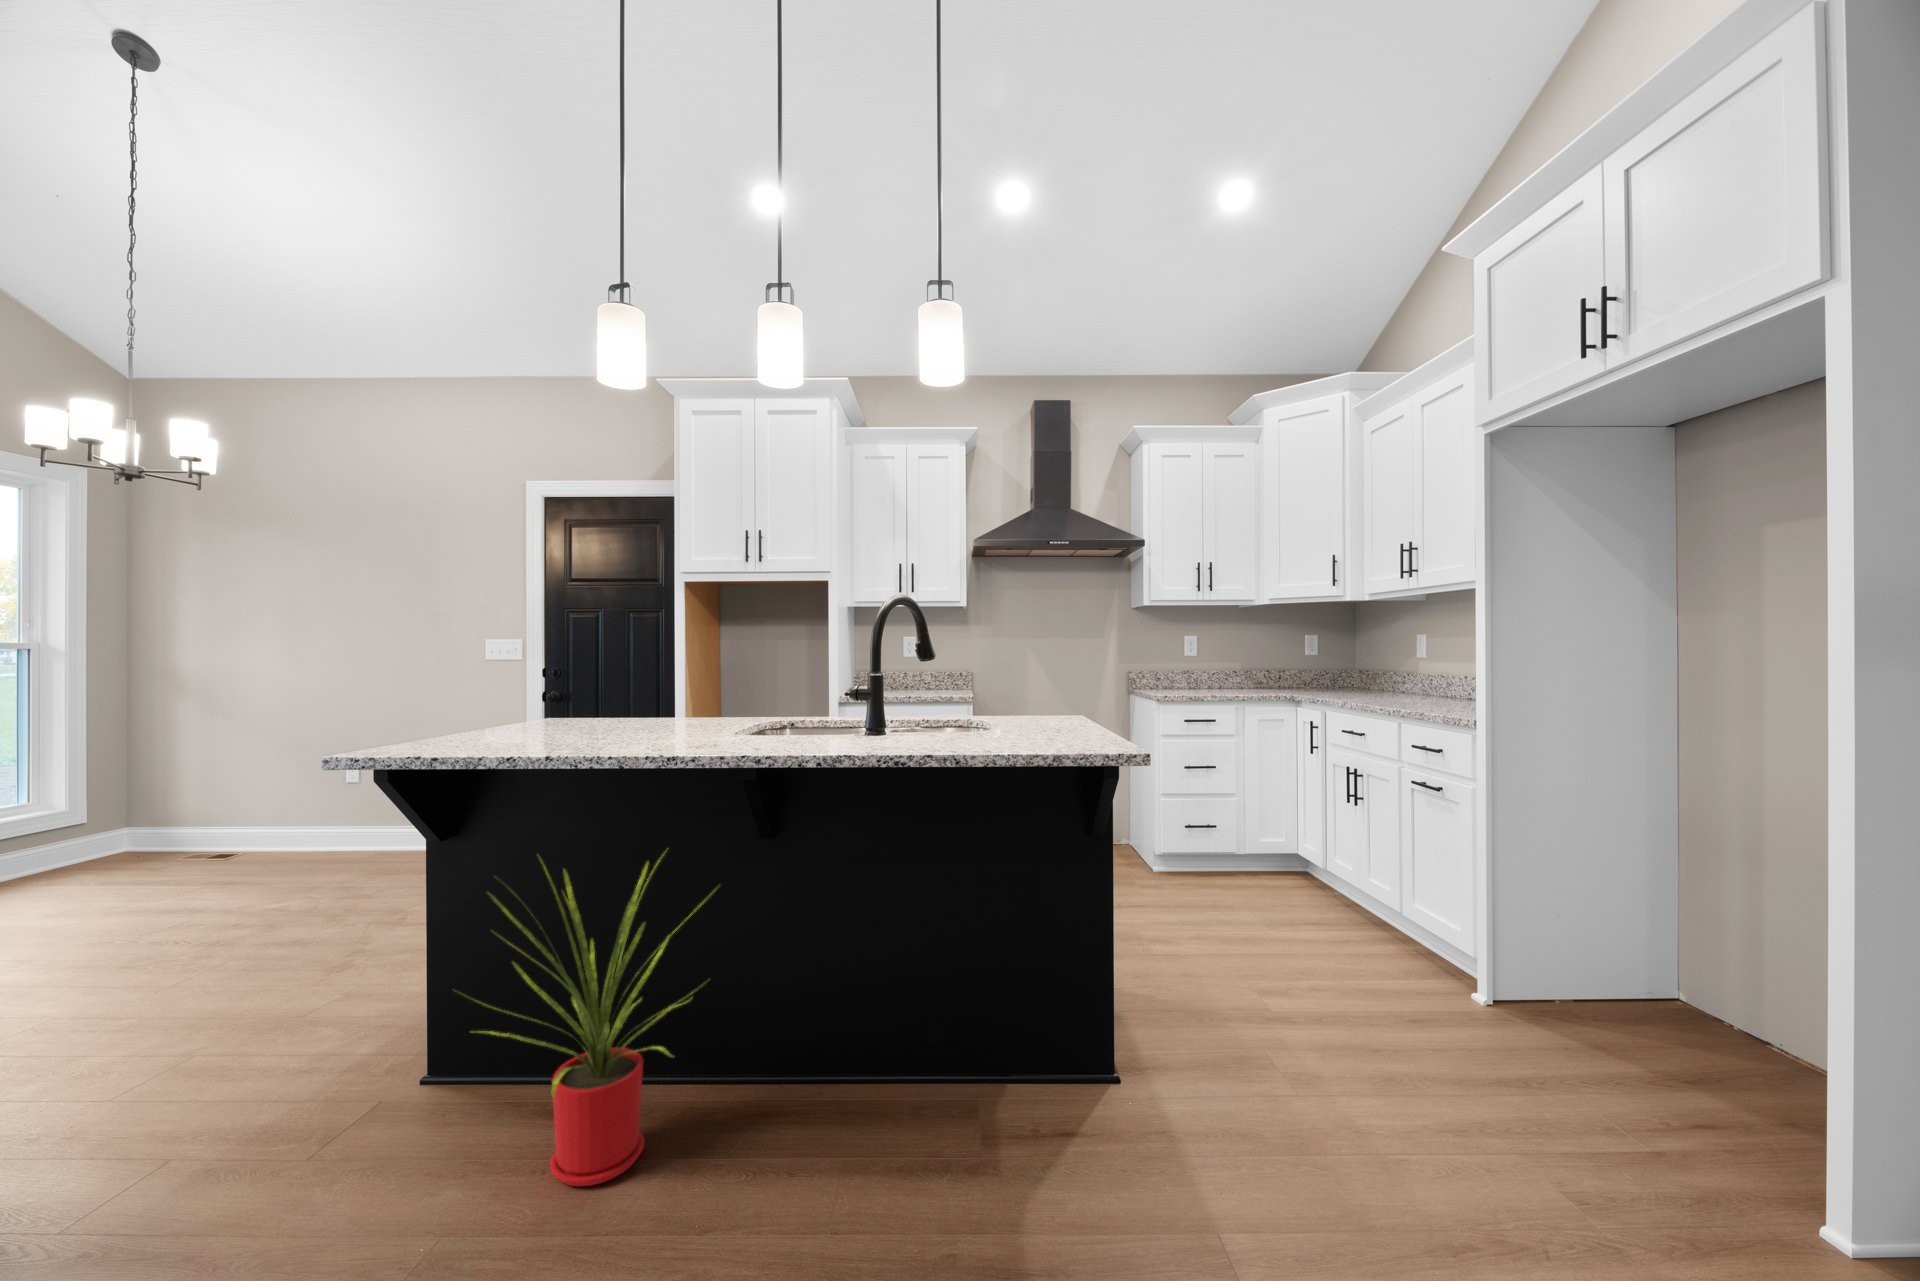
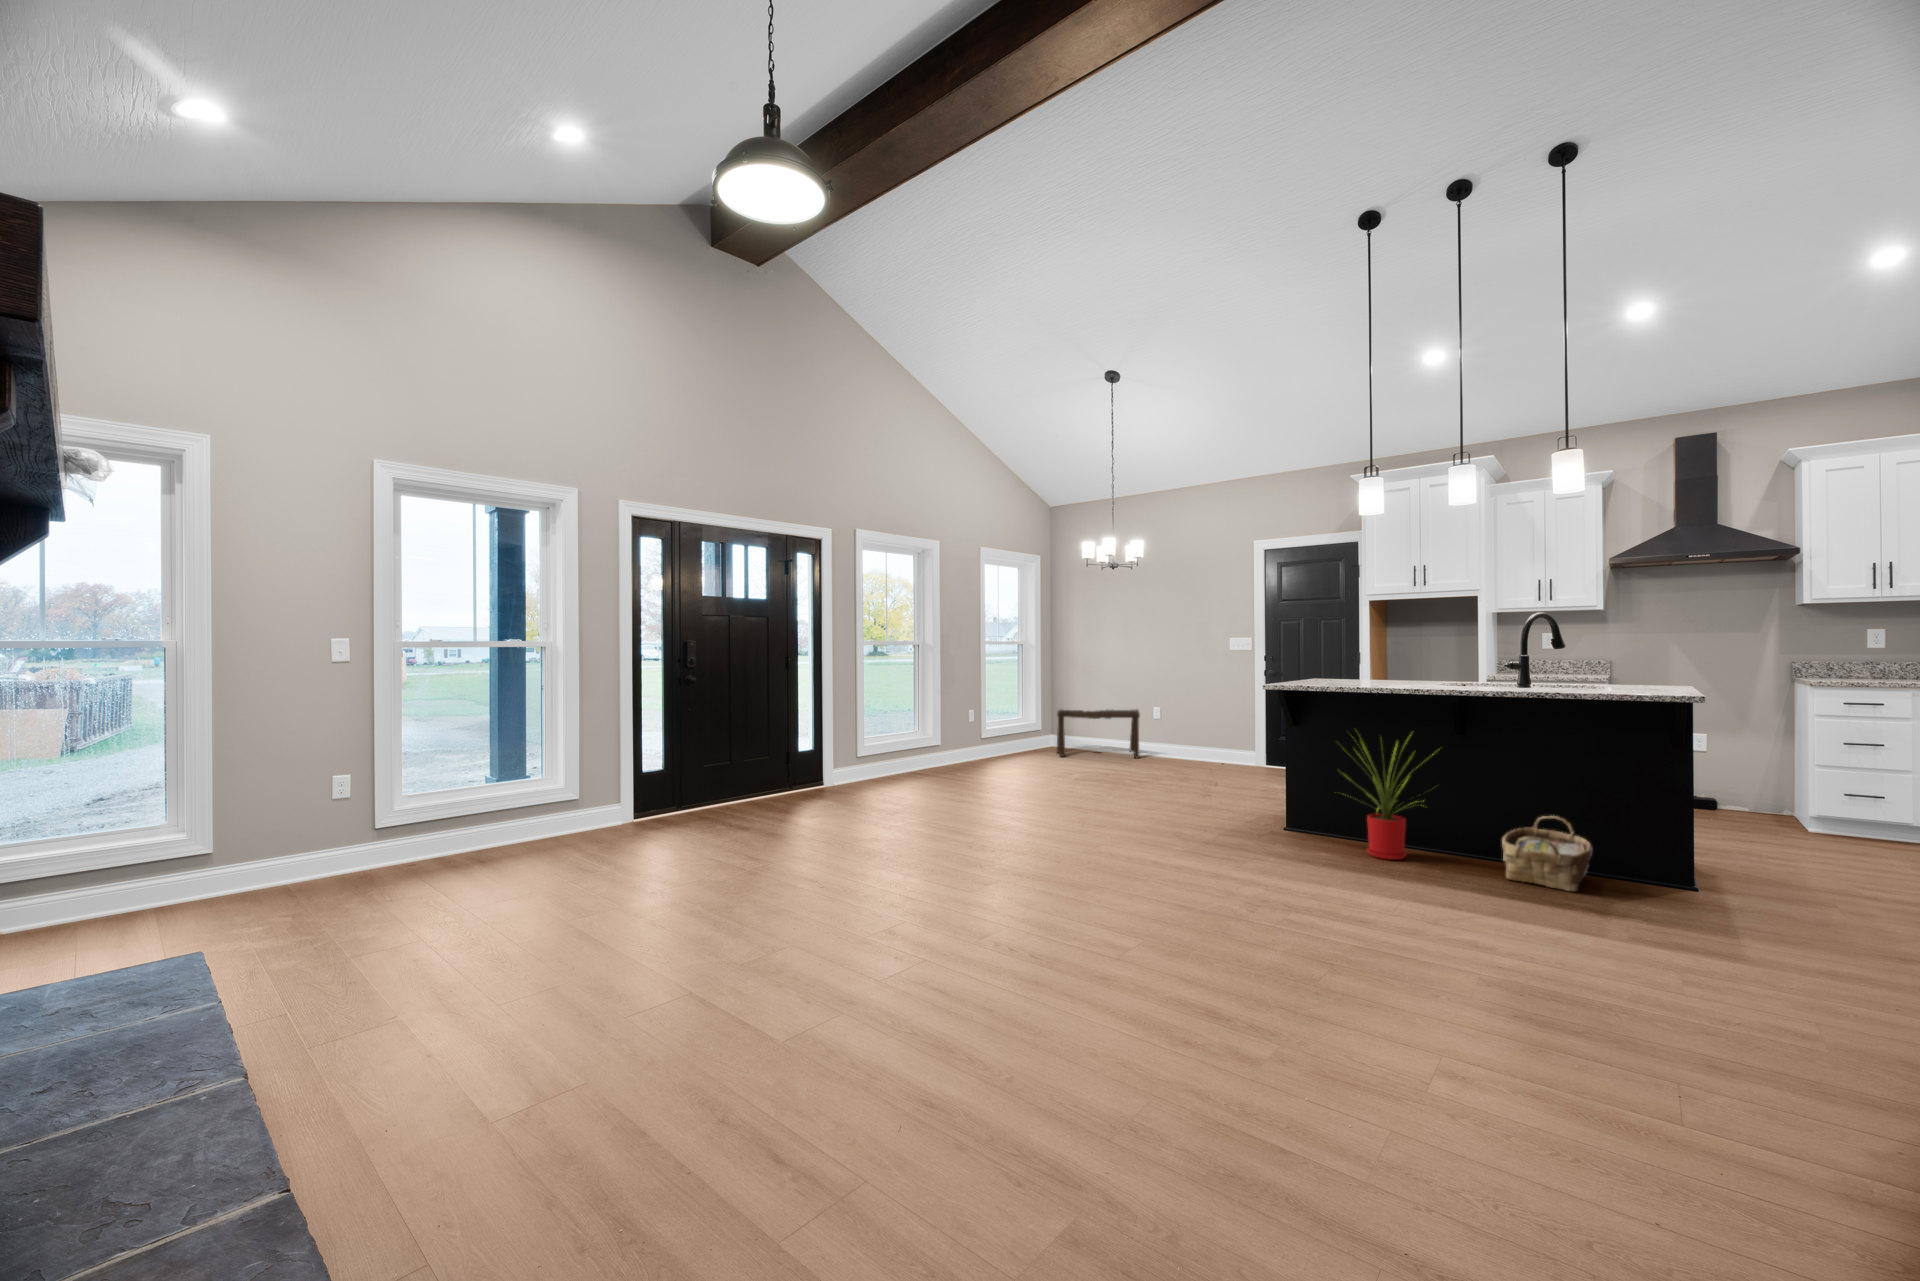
bench: none [74,764,313,882] -> present [1057,709,1140,758]
woven basket: none [828,997,986,1206] -> present [1502,816,1592,891]

